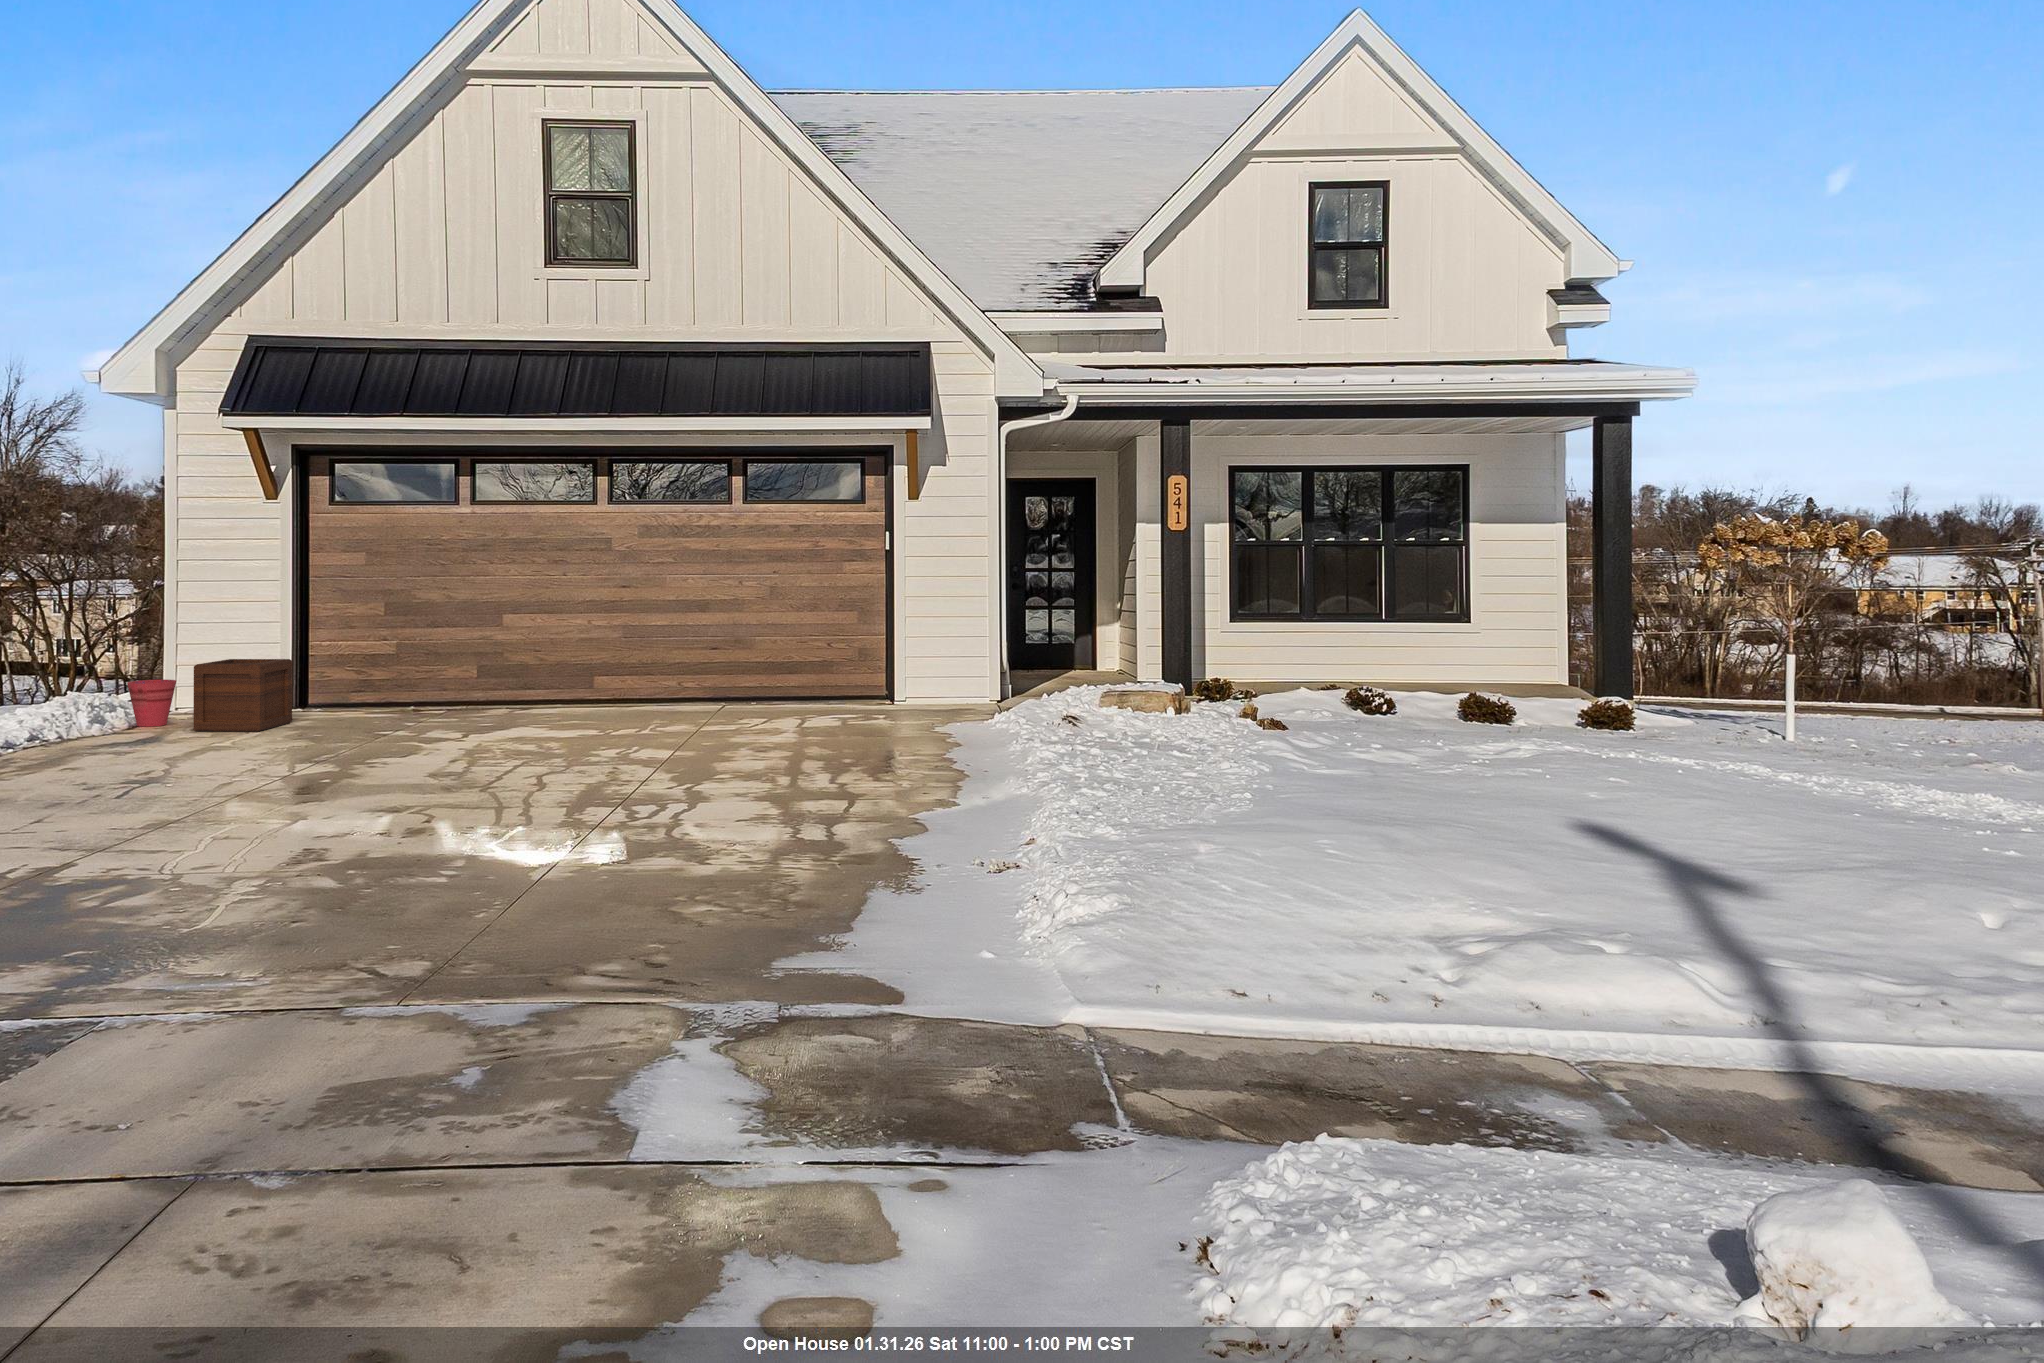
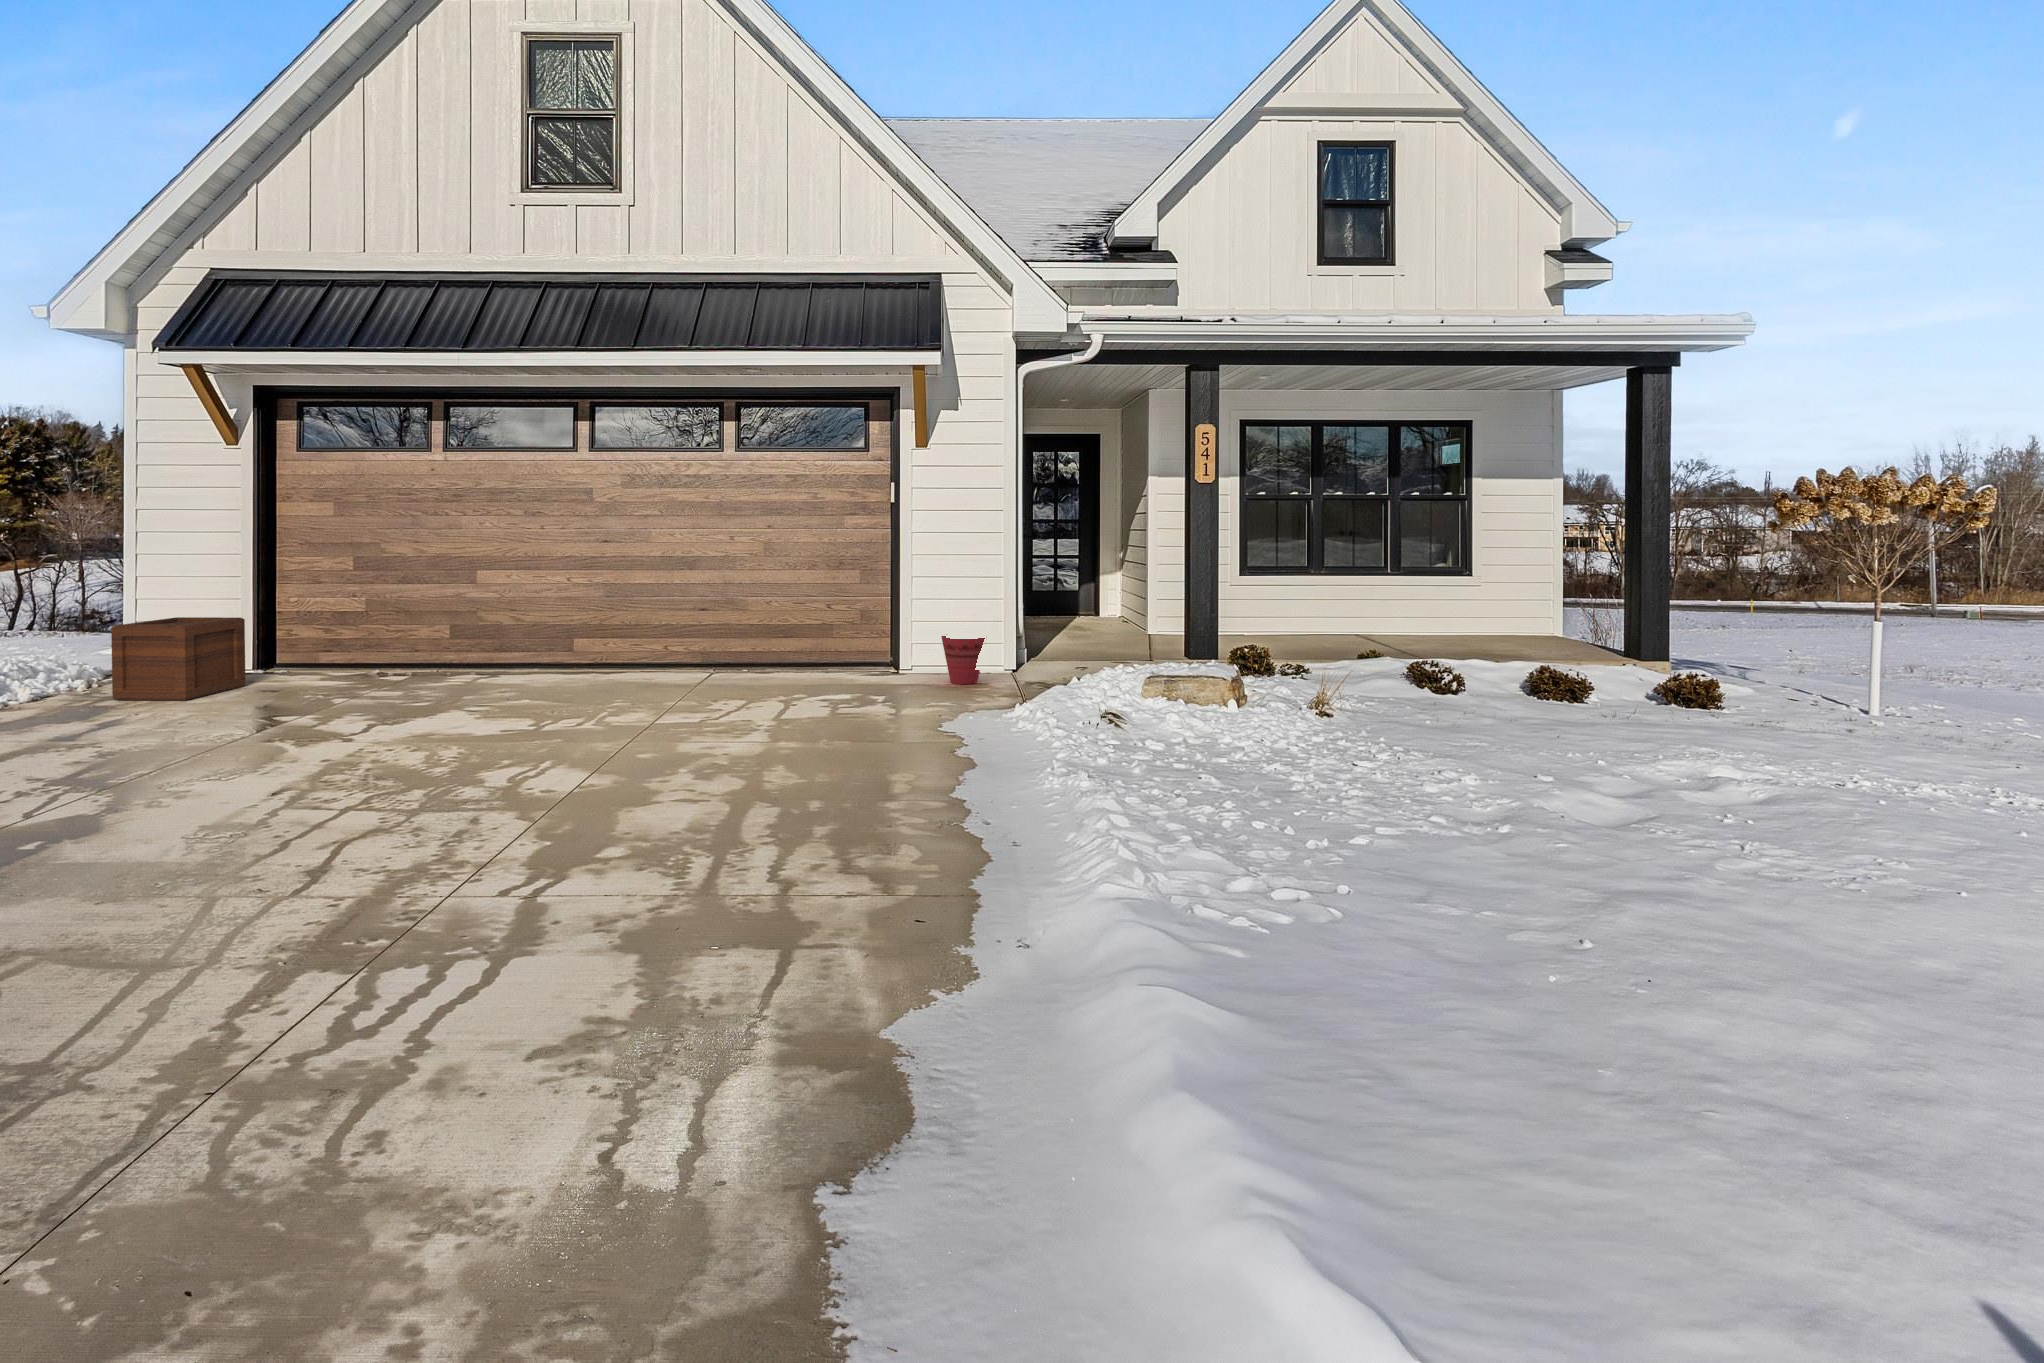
bucket: present [127,680,176,727] -> present [941,636,985,684]

